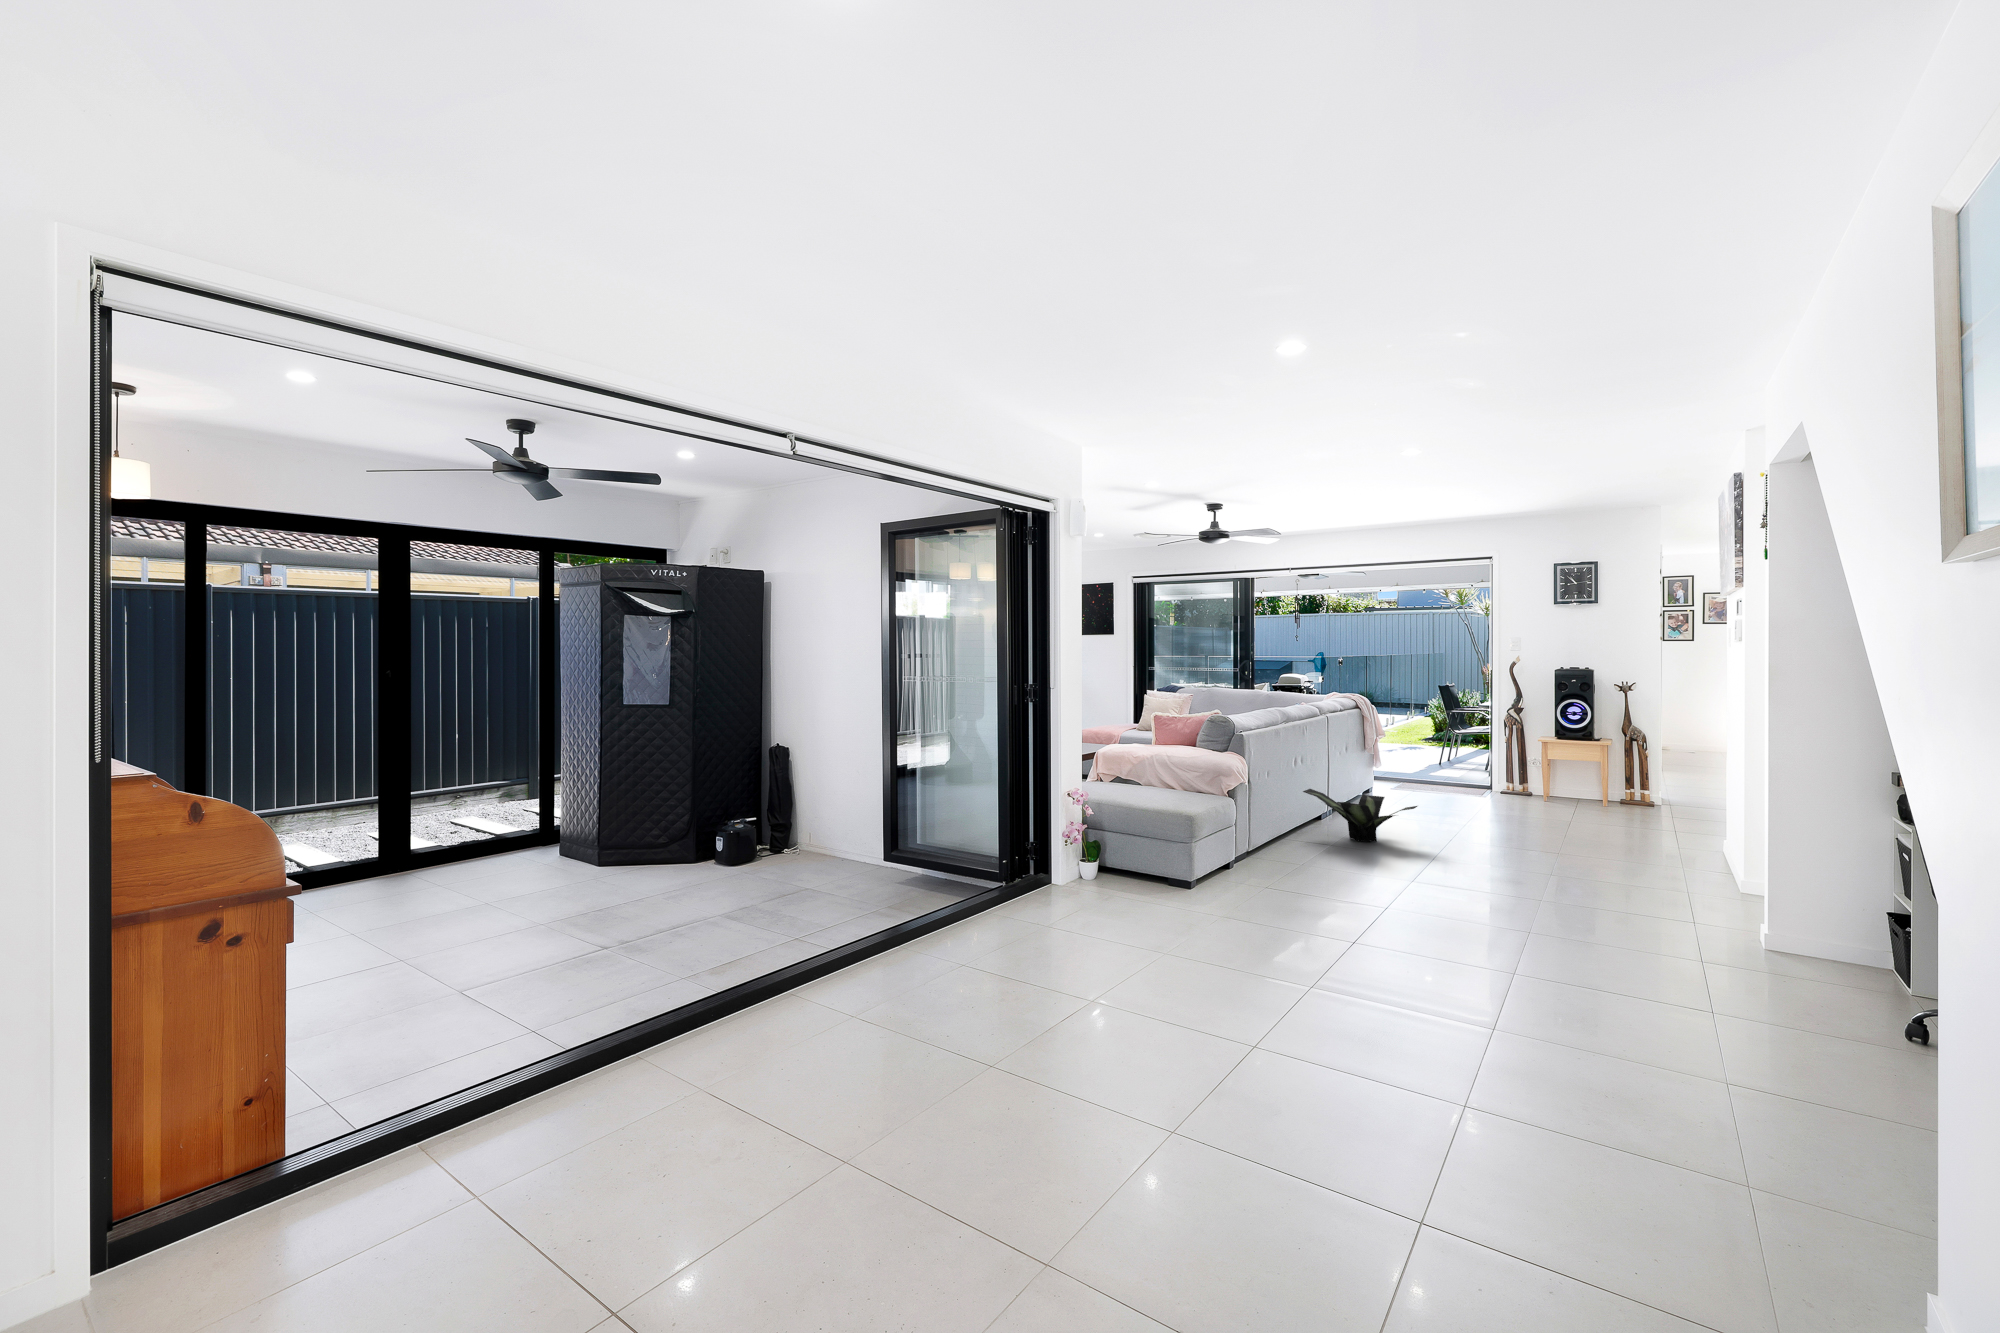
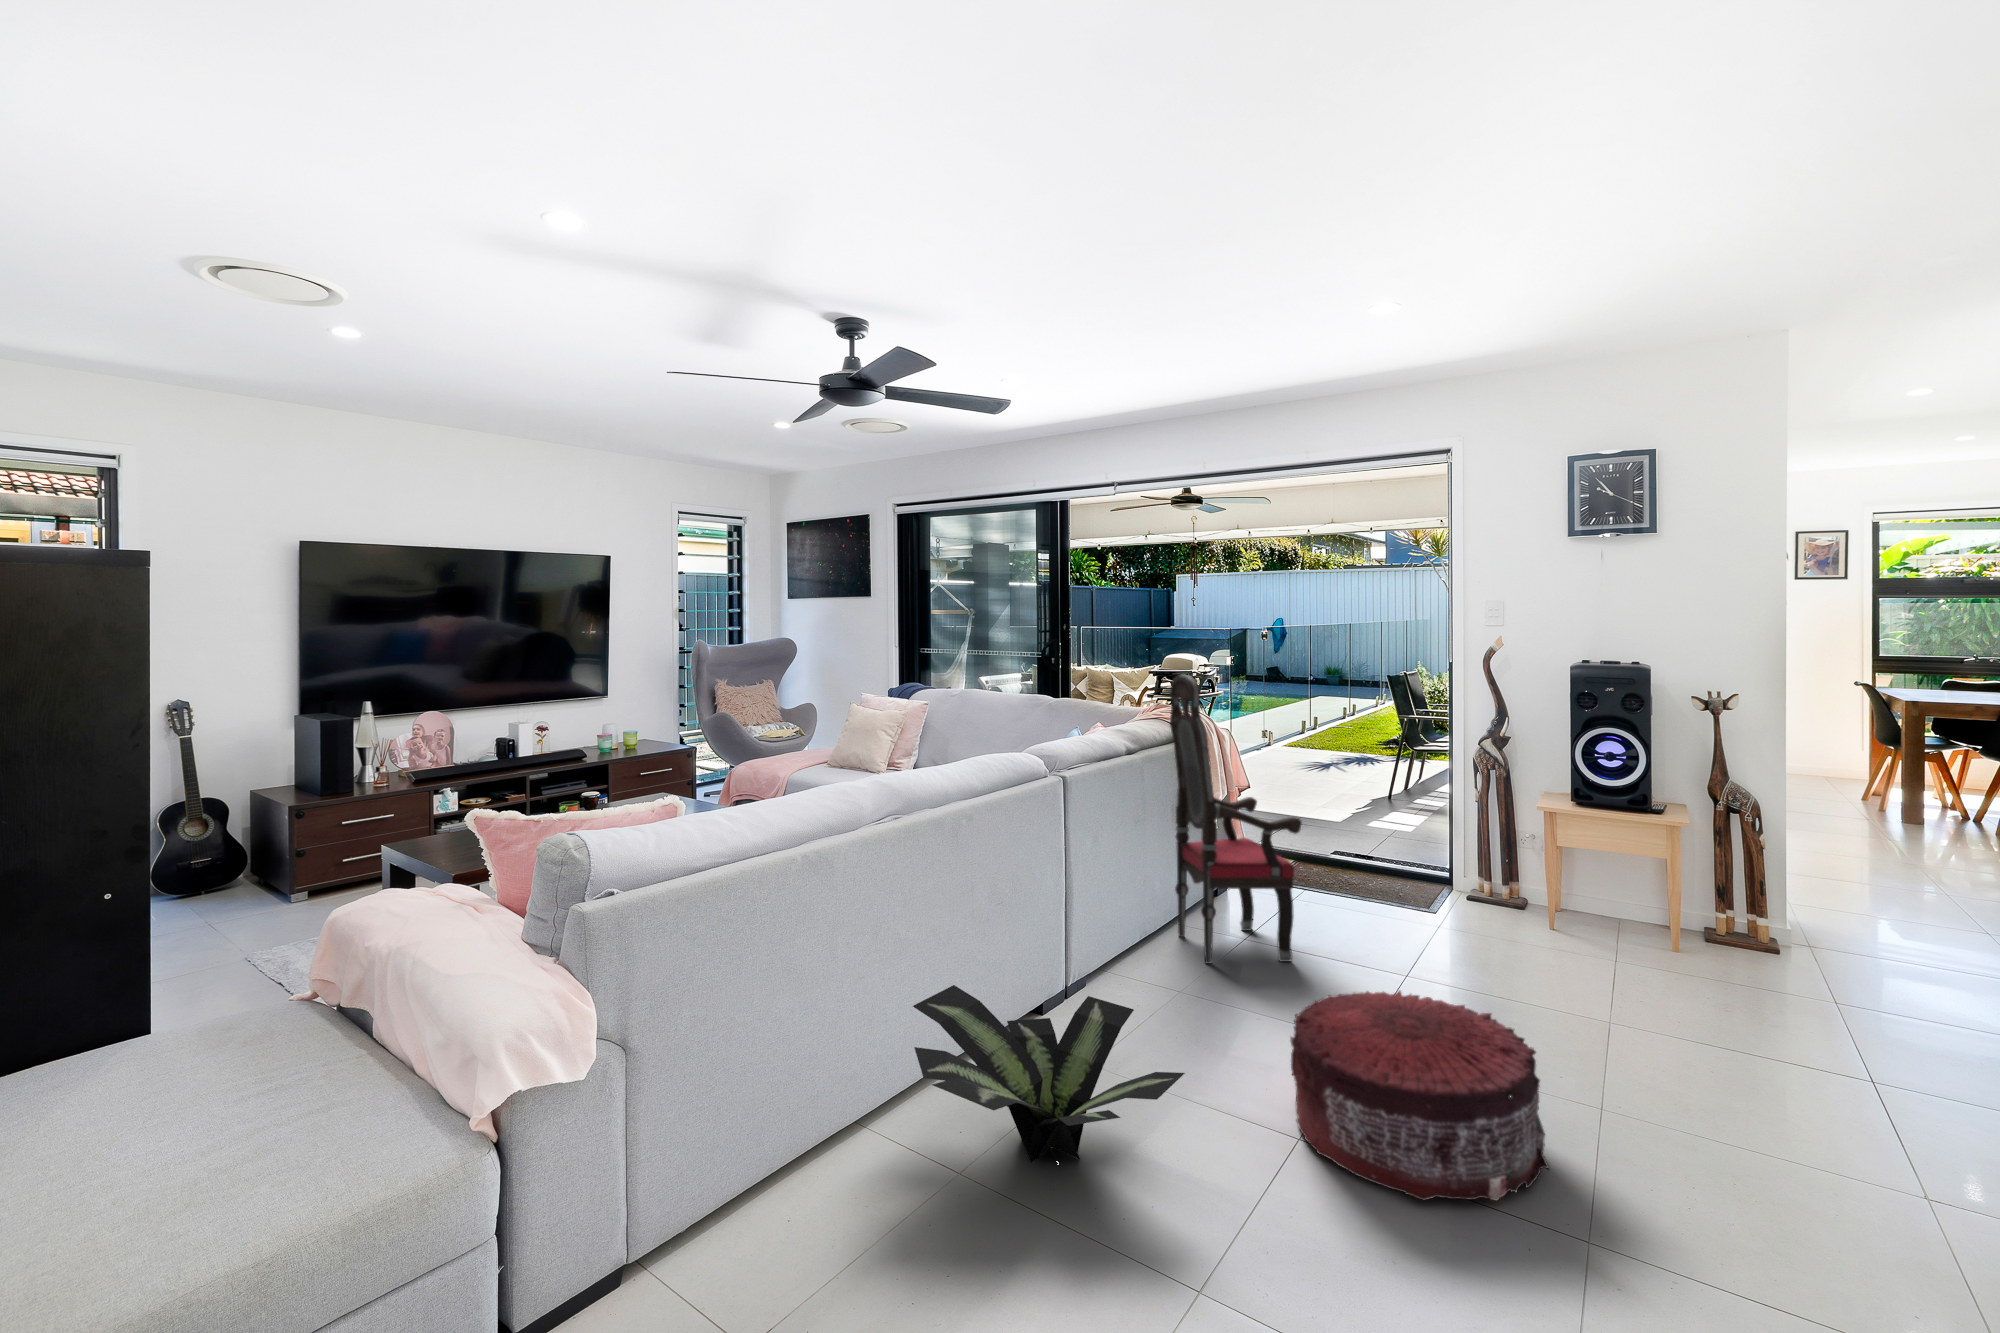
armchair: none [1359,671,1429,808] -> present [1170,675,1302,964]
pouf: none [1447,792,1550,846] -> present [1290,991,1549,1200]

